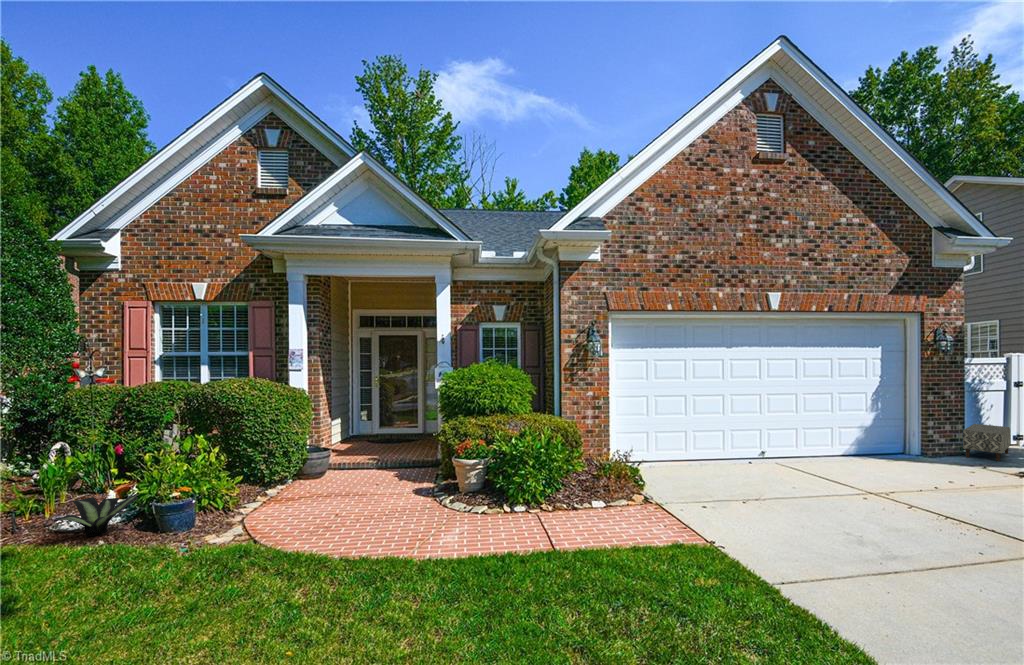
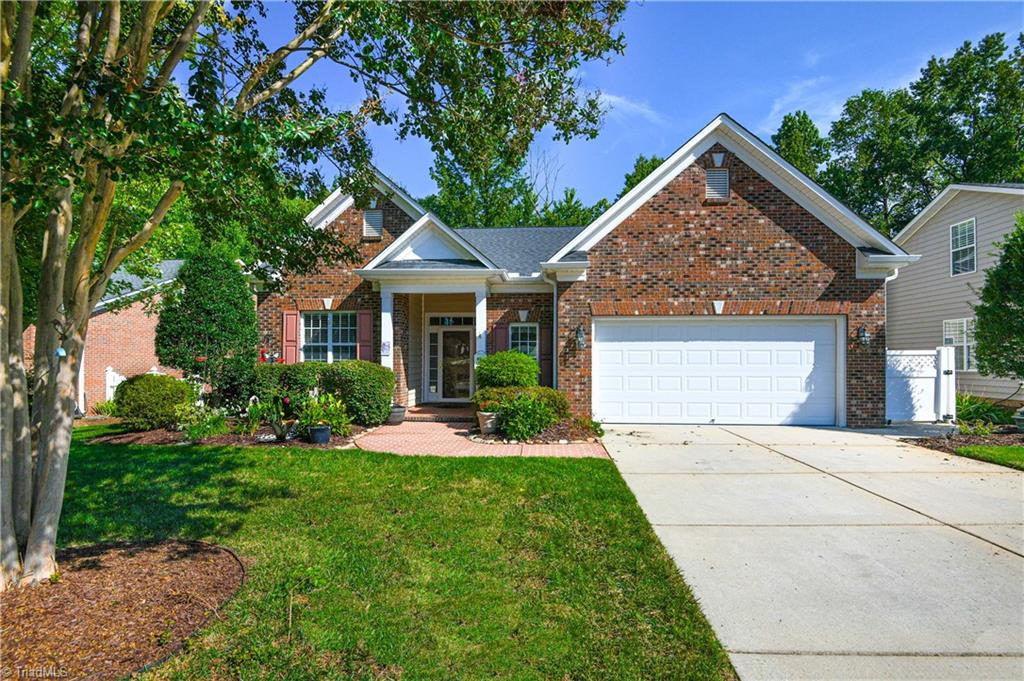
bench: present [963,424,1011,461] -> none [879,404,926,432]

